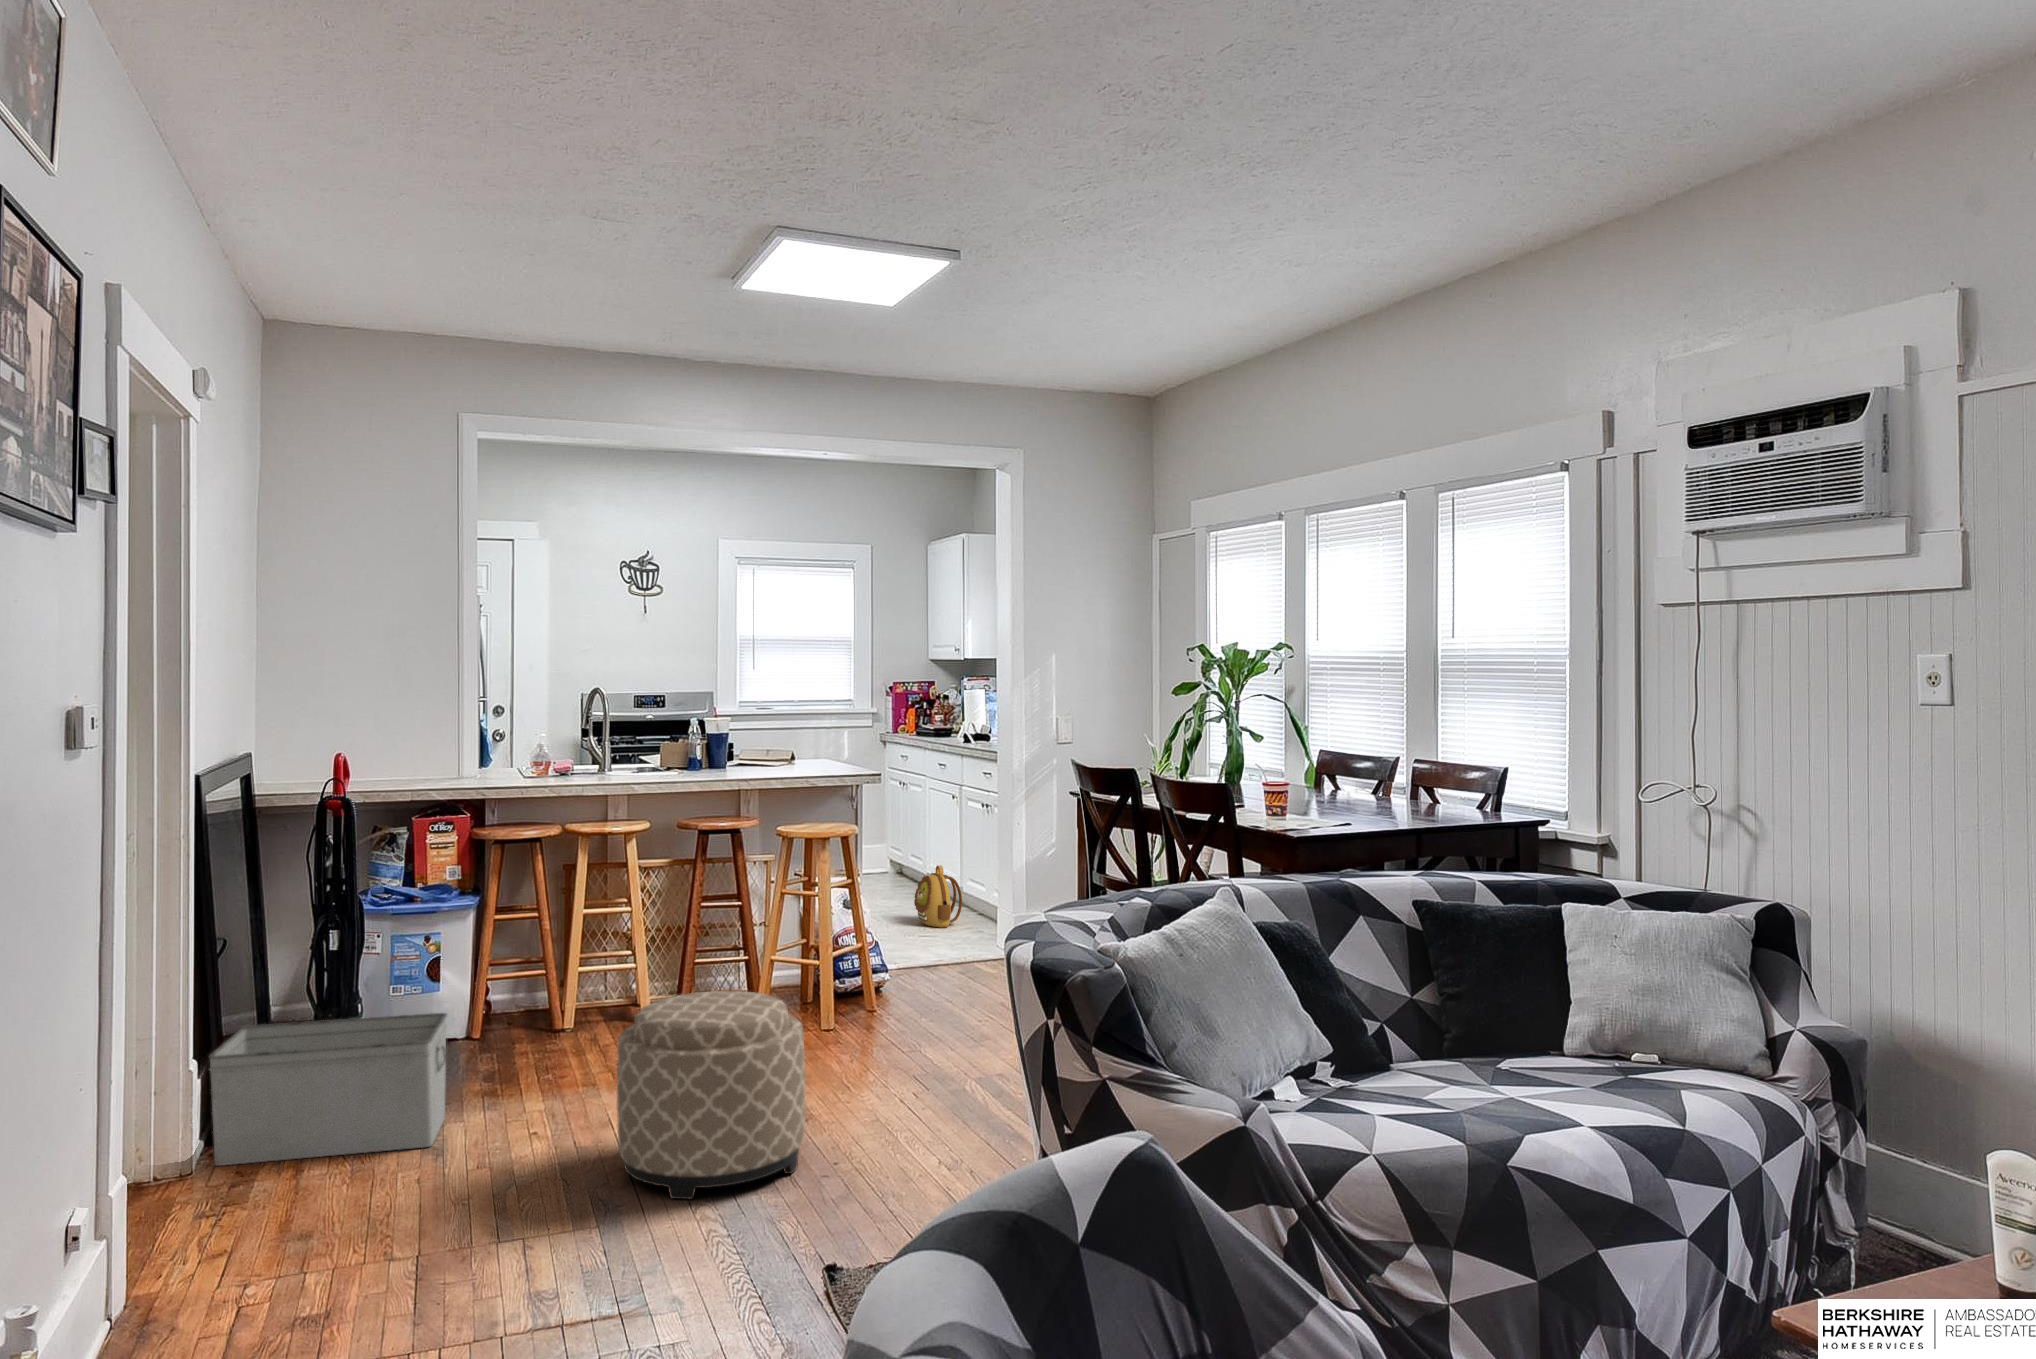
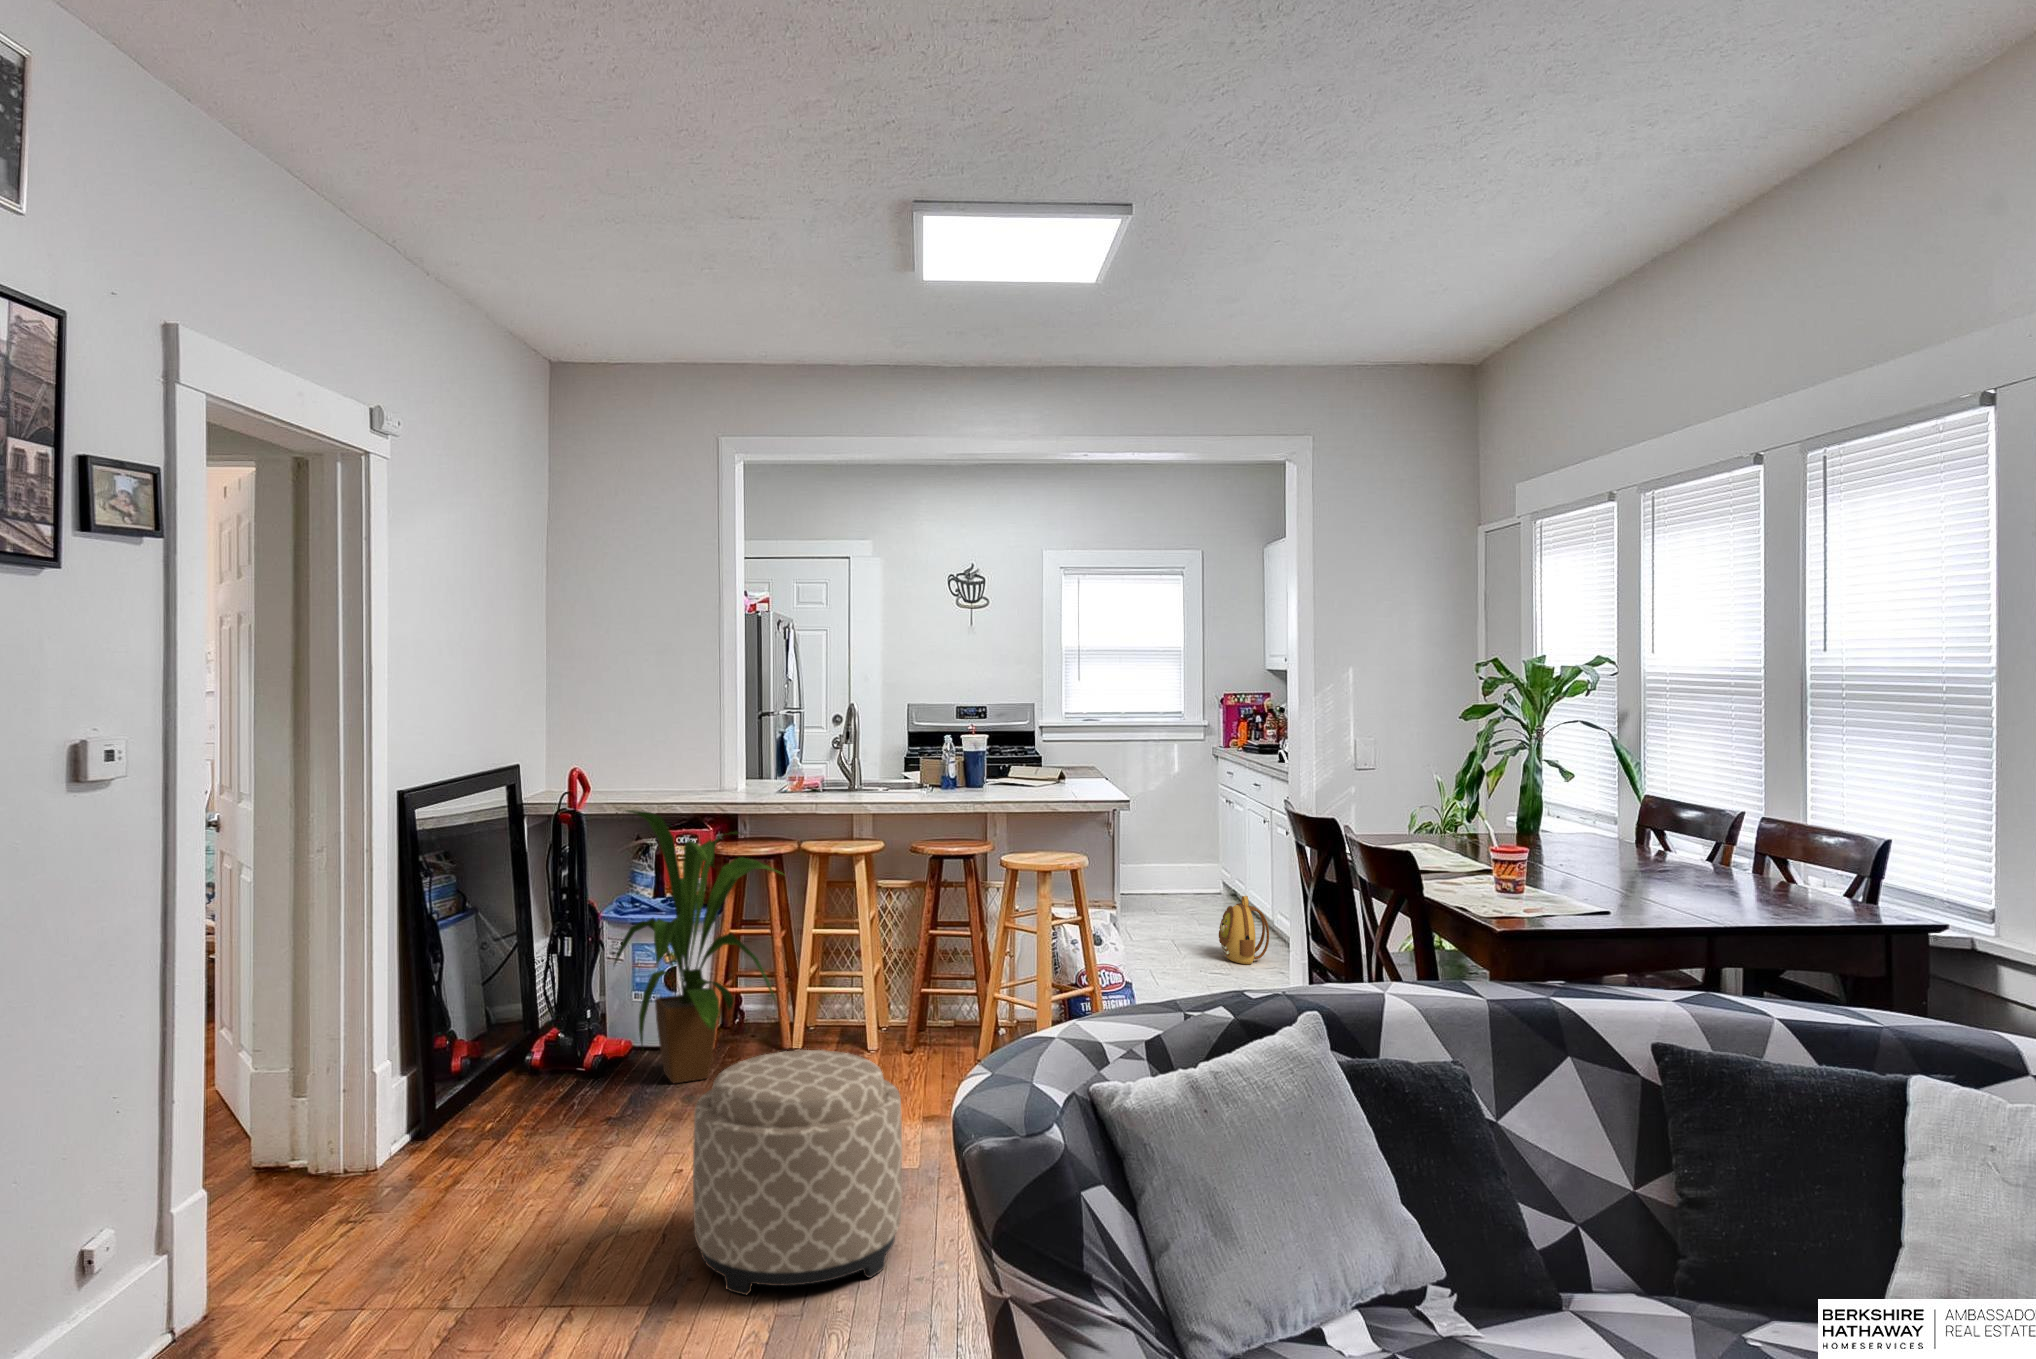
house plant: none [387,794,578,1065] -> present [613,810,782,1083]
storage bin: present [209,1013,447,1166] -> none [369,1032,610,1179]

